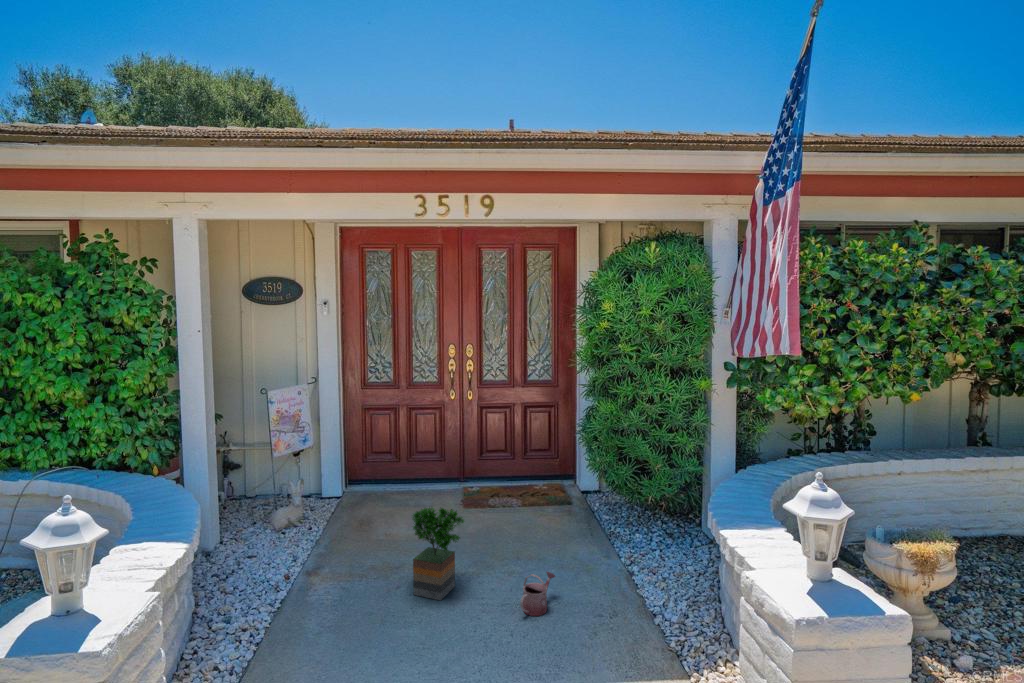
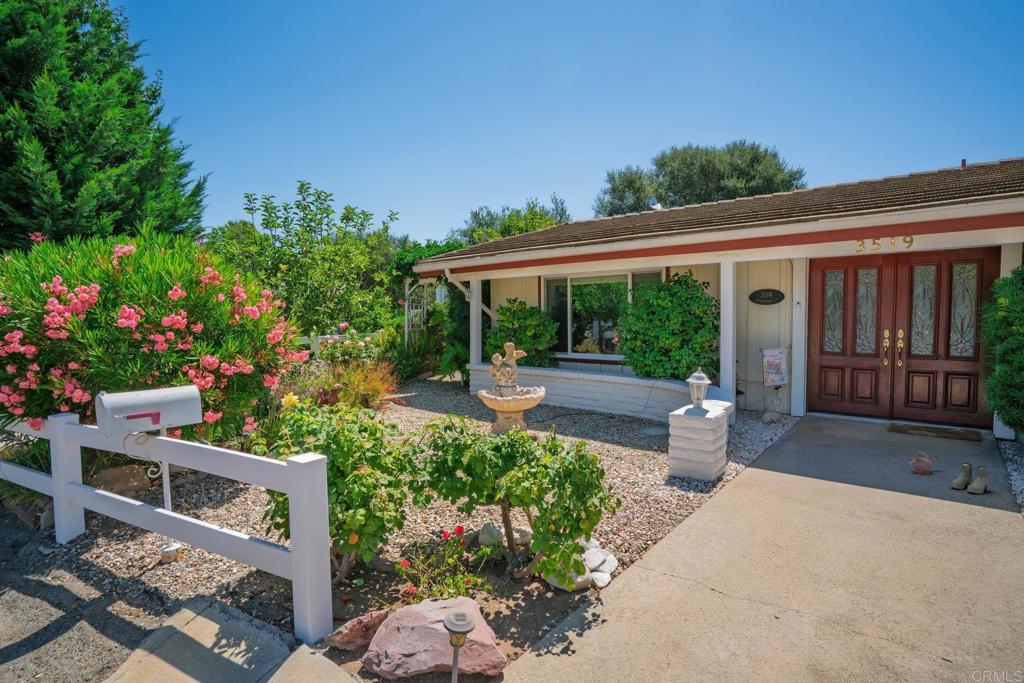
potted tree: present [413,507,464,600] -> none [843,410,879,459]
boots: none [588,591,634,652] -> present [951,463,989,494]

